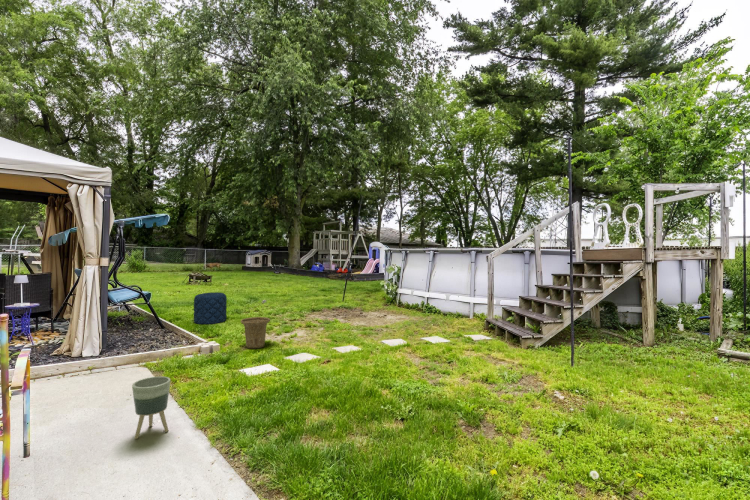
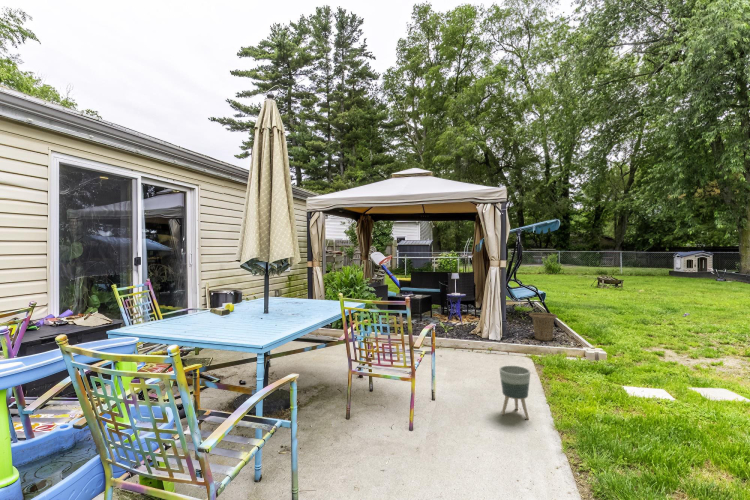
pouf: present [194,292,227,324] -> none [588,298,626,331]
basket: present [241,317,270,349] -> present [529,313,557,341]

